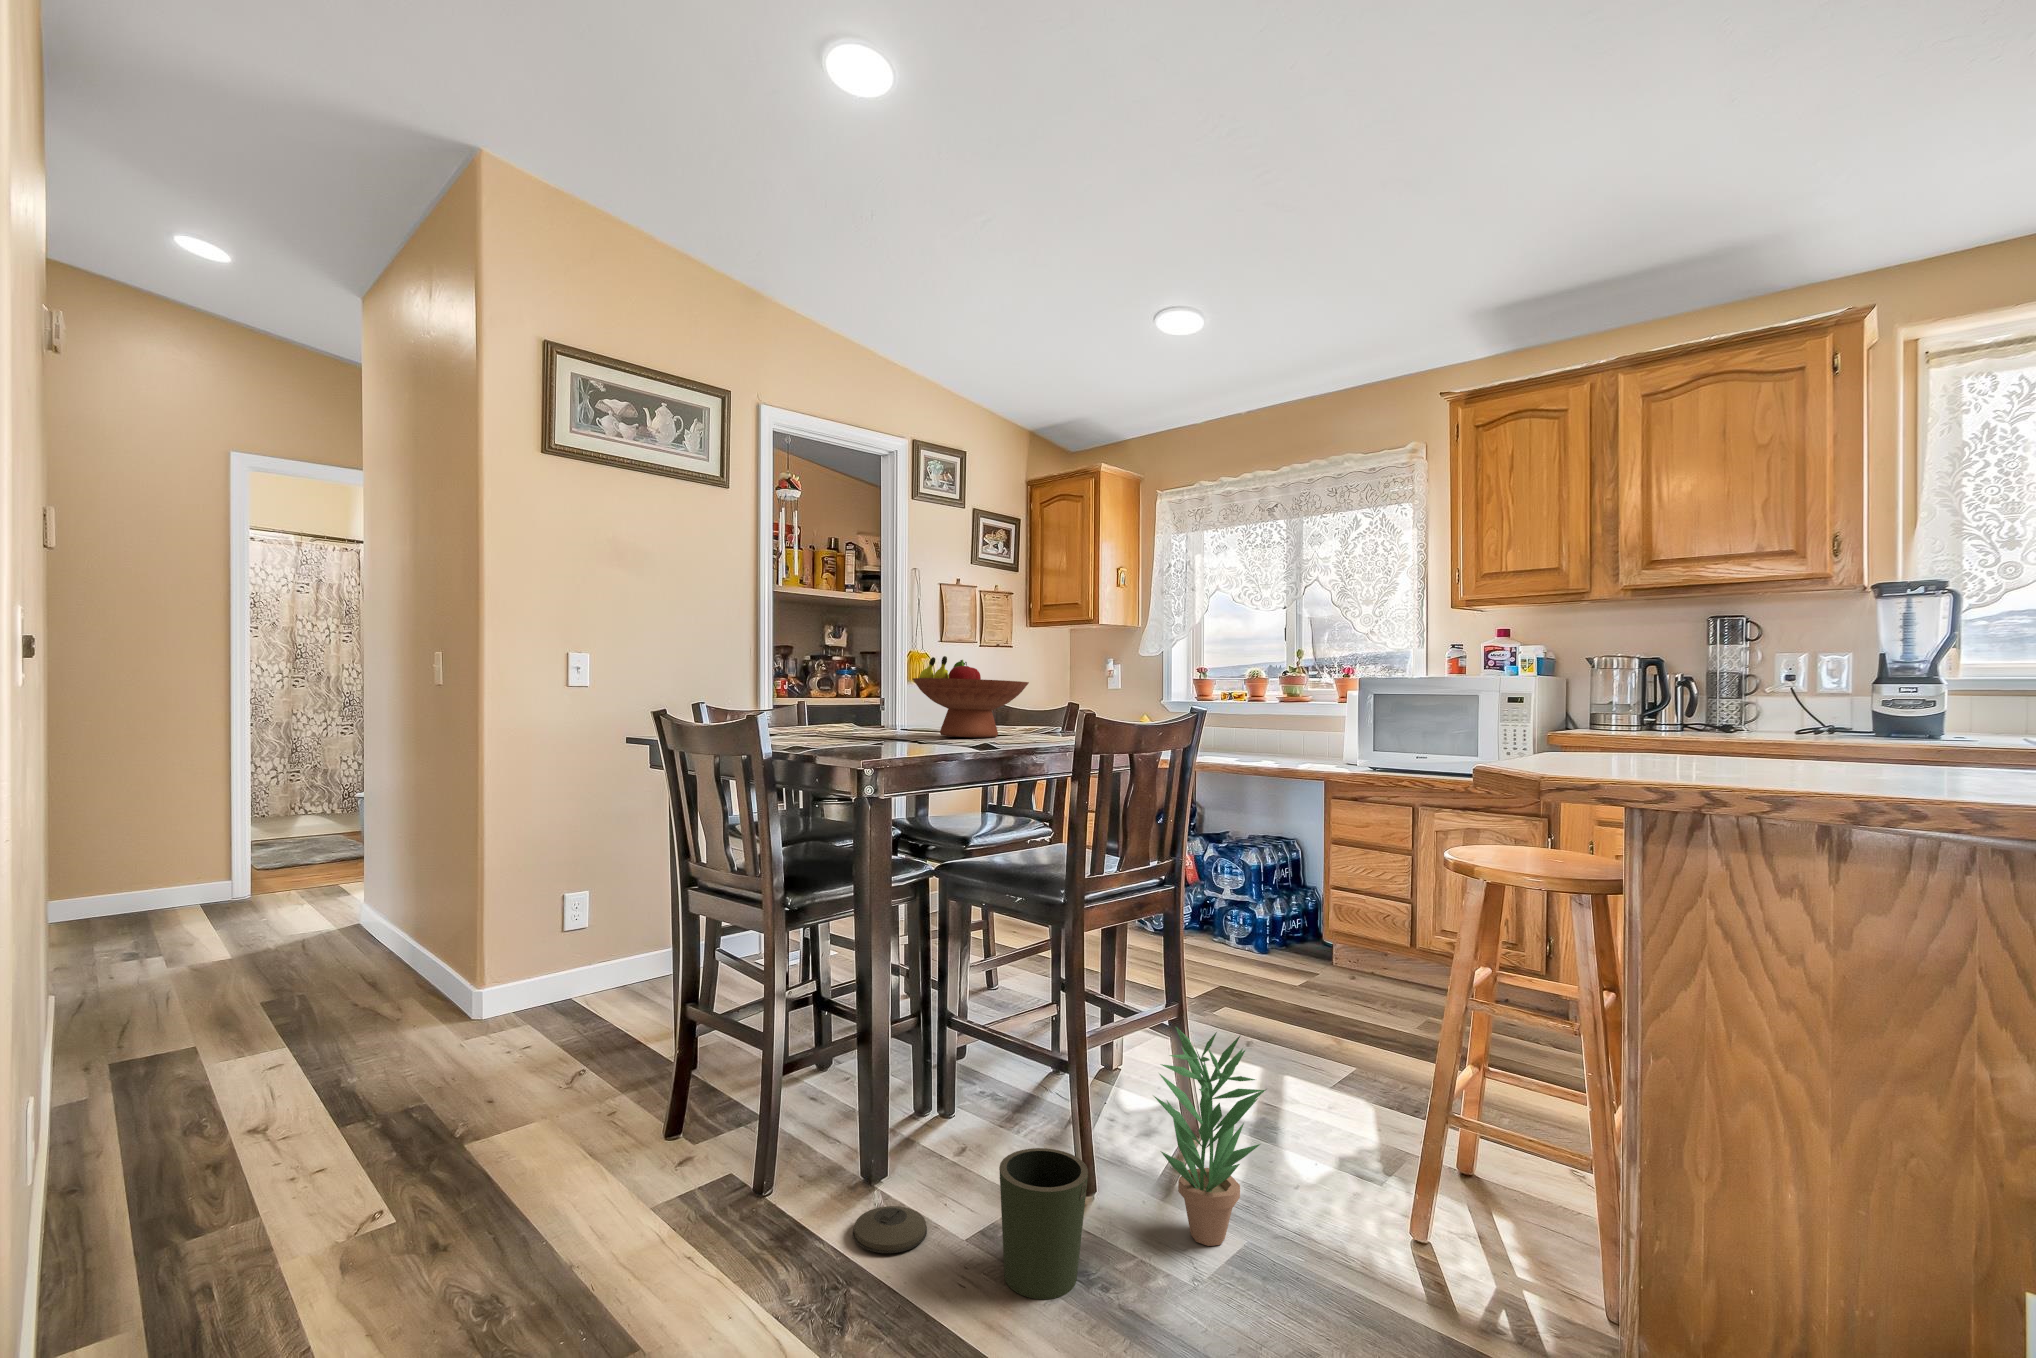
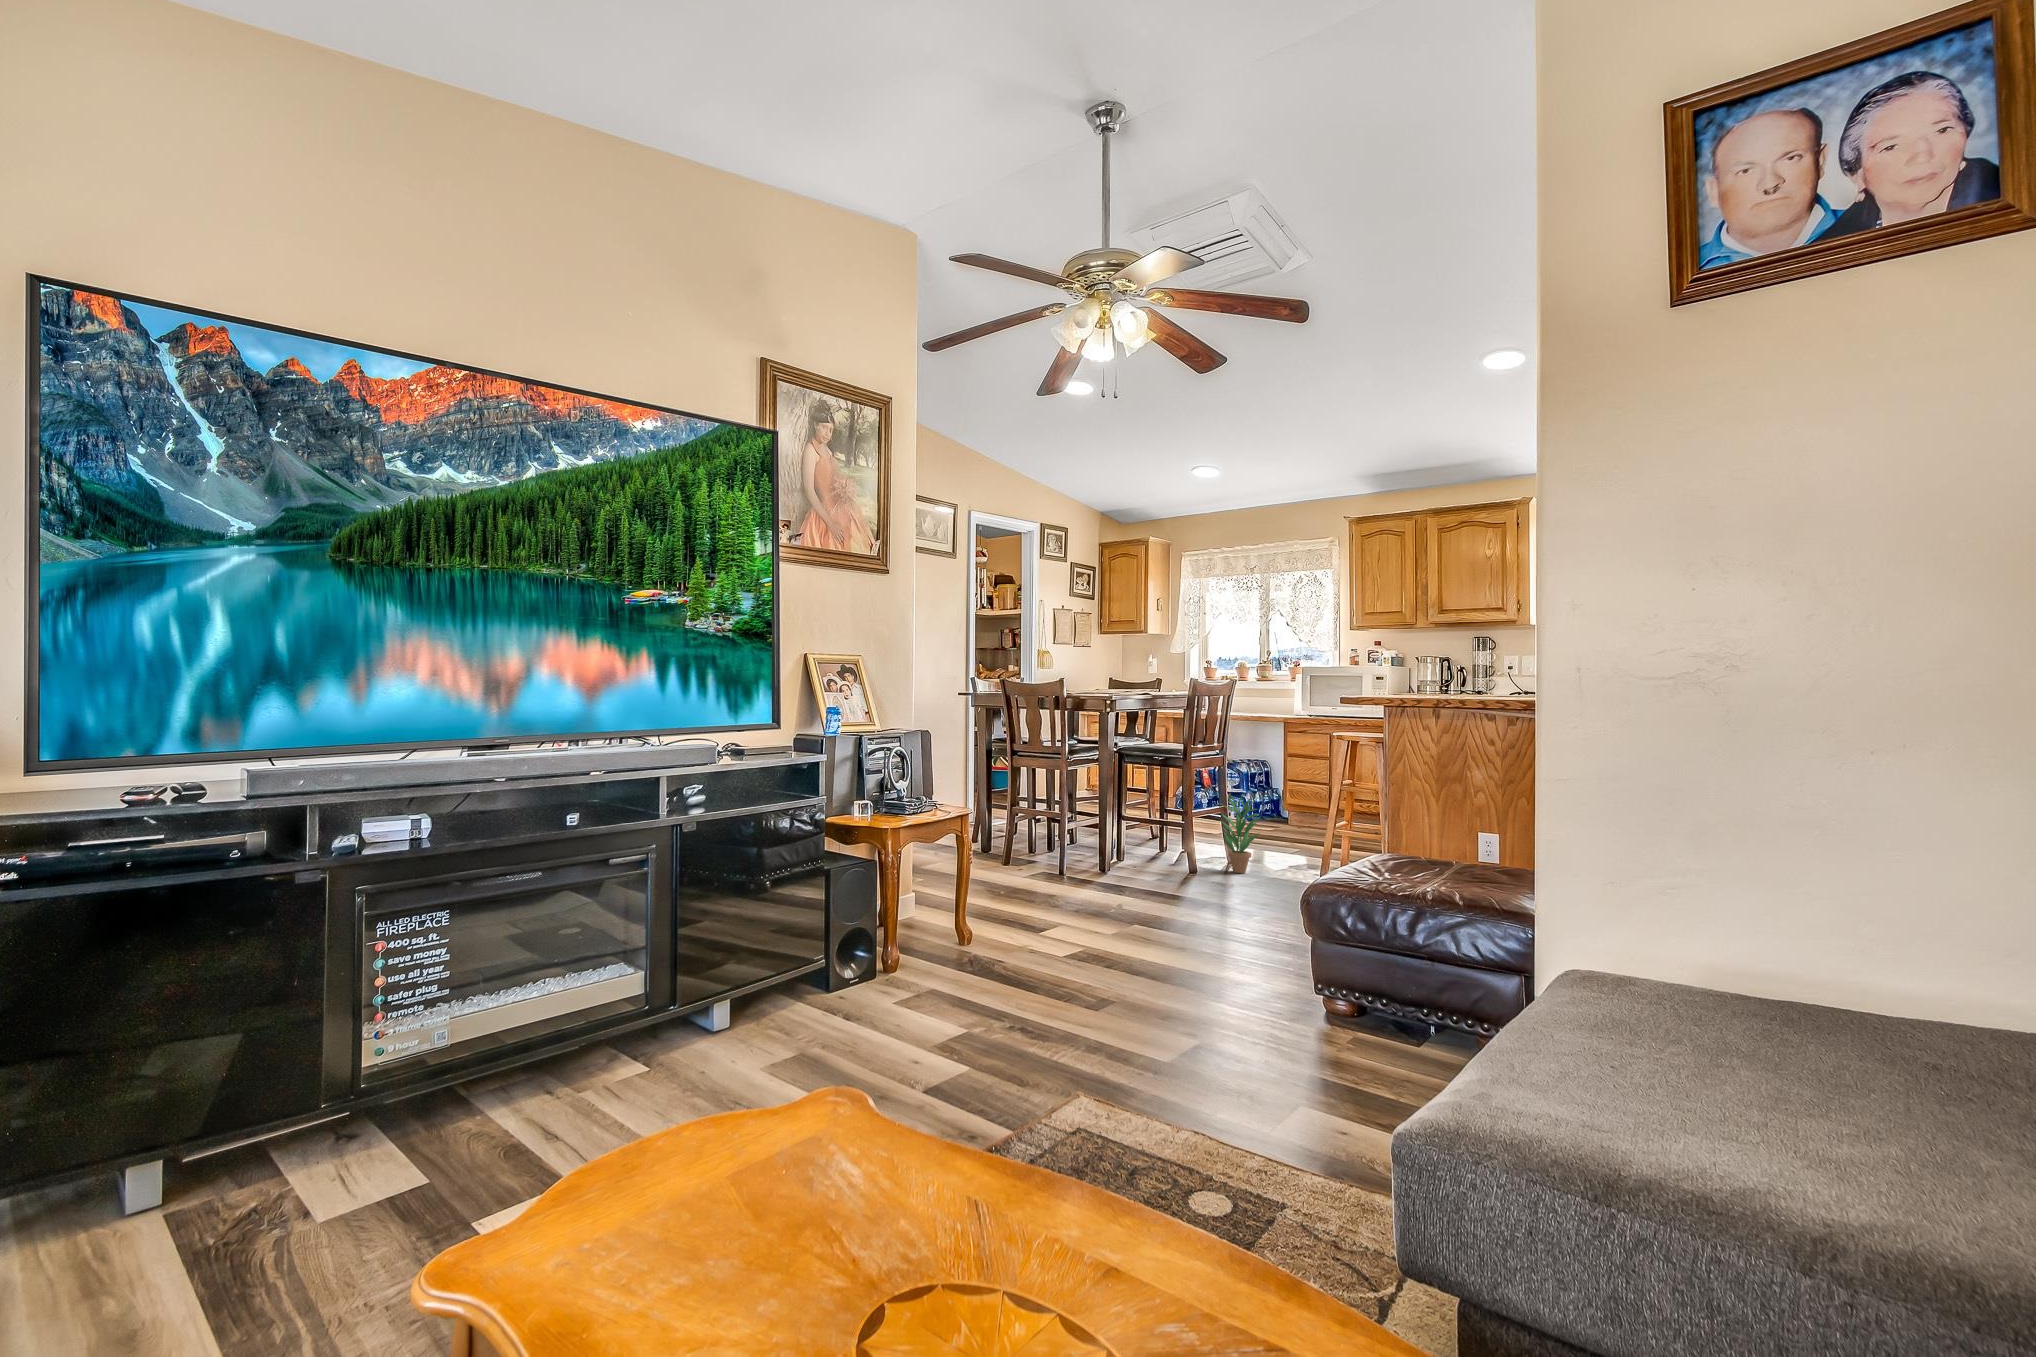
fruit bowl: present [913,656,1029,738] -> none [1092,655,1147,693]
trash can: present [853,1148,1088,1299] -> none [1107,838,1200,880]

